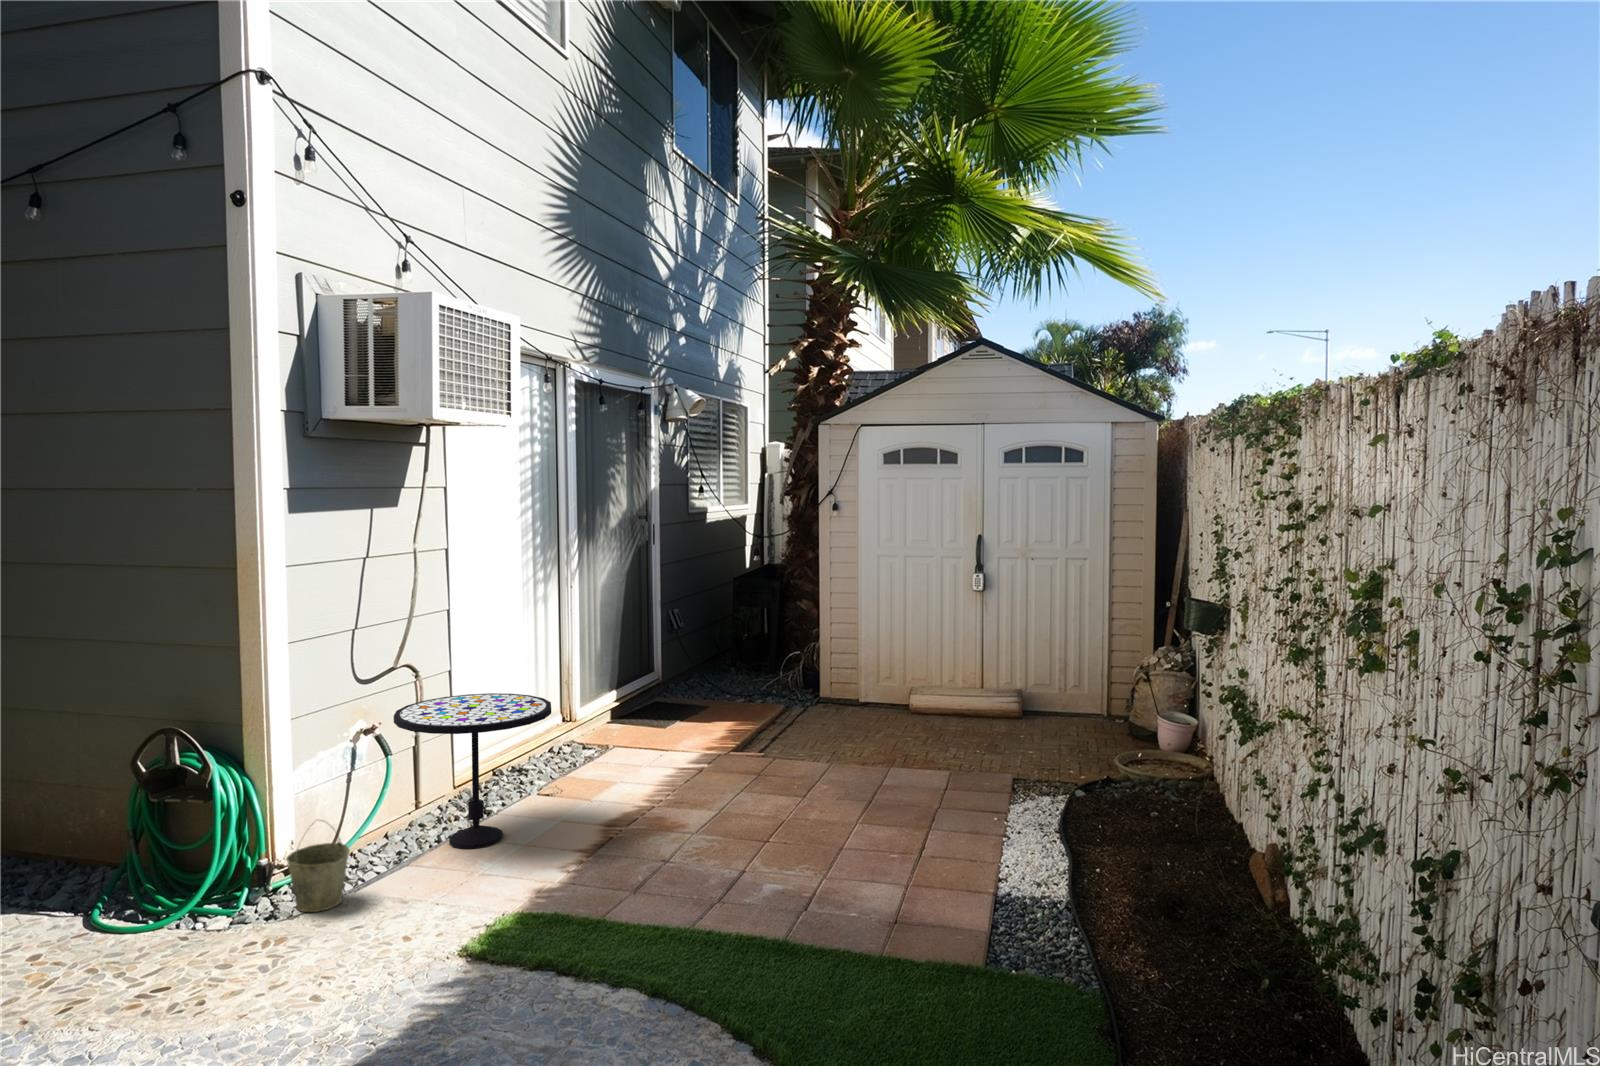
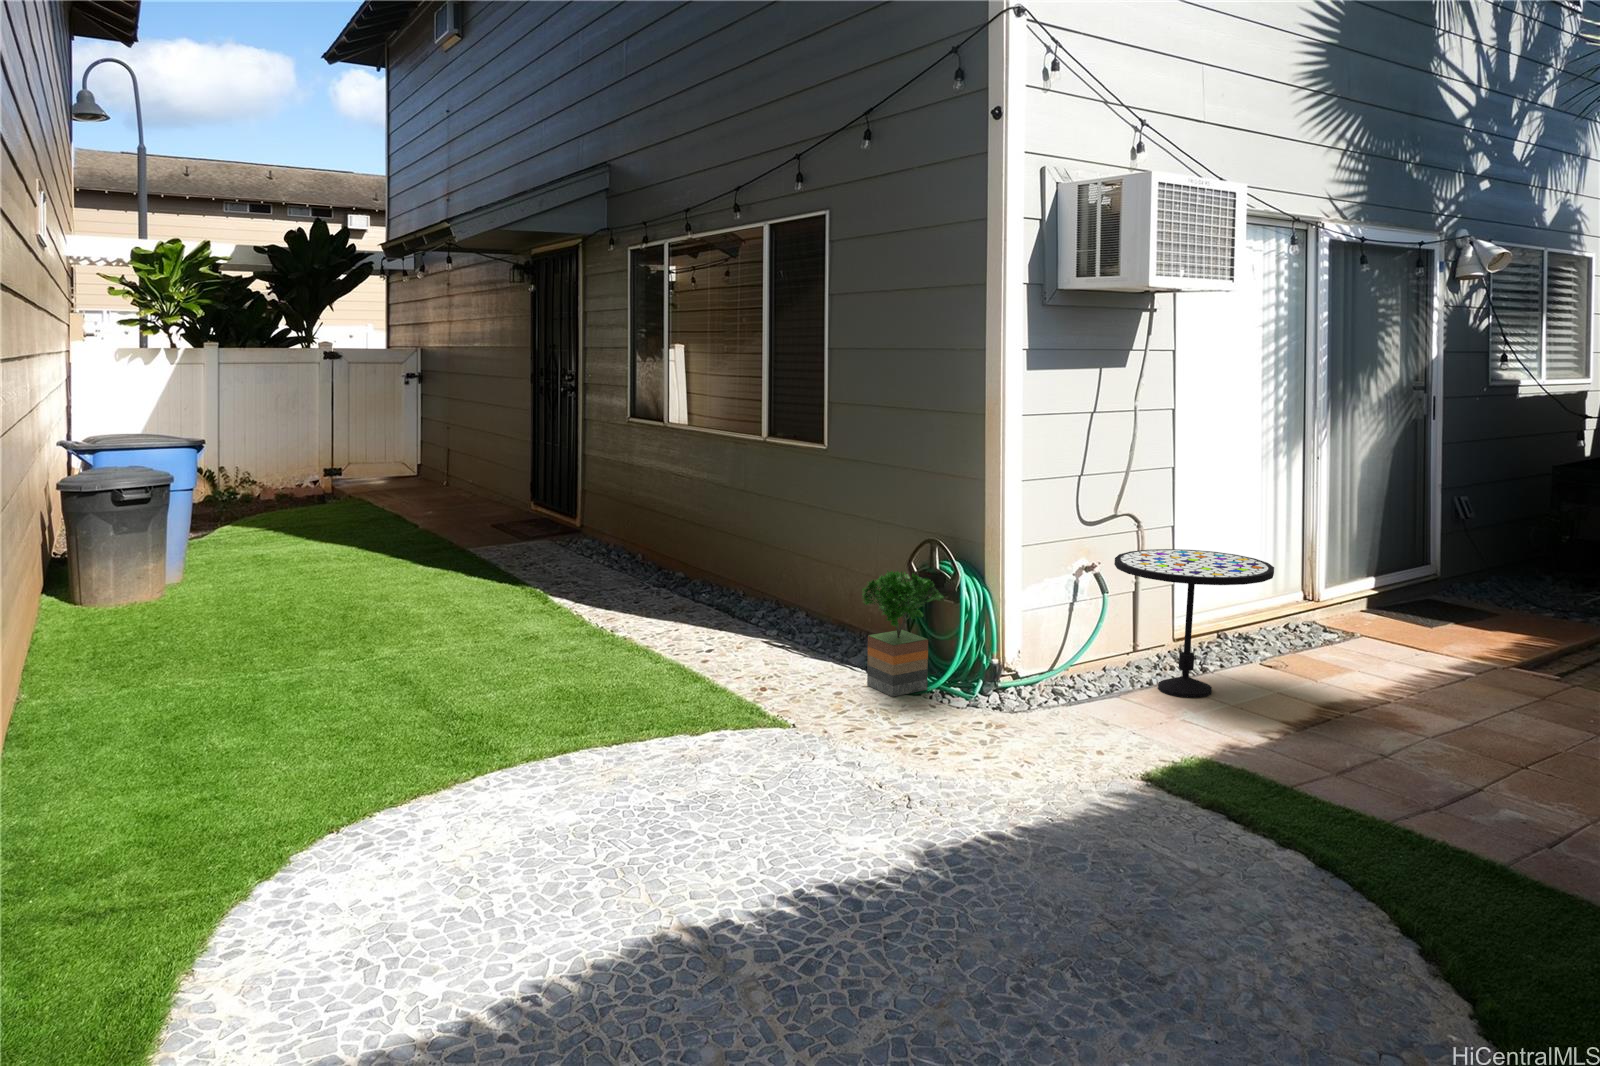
potted tree: none [62,772,190,940] -> present [862,571,943,697]
bucket: present [286,824,350,912] -> none [1011,635,1063,714]

